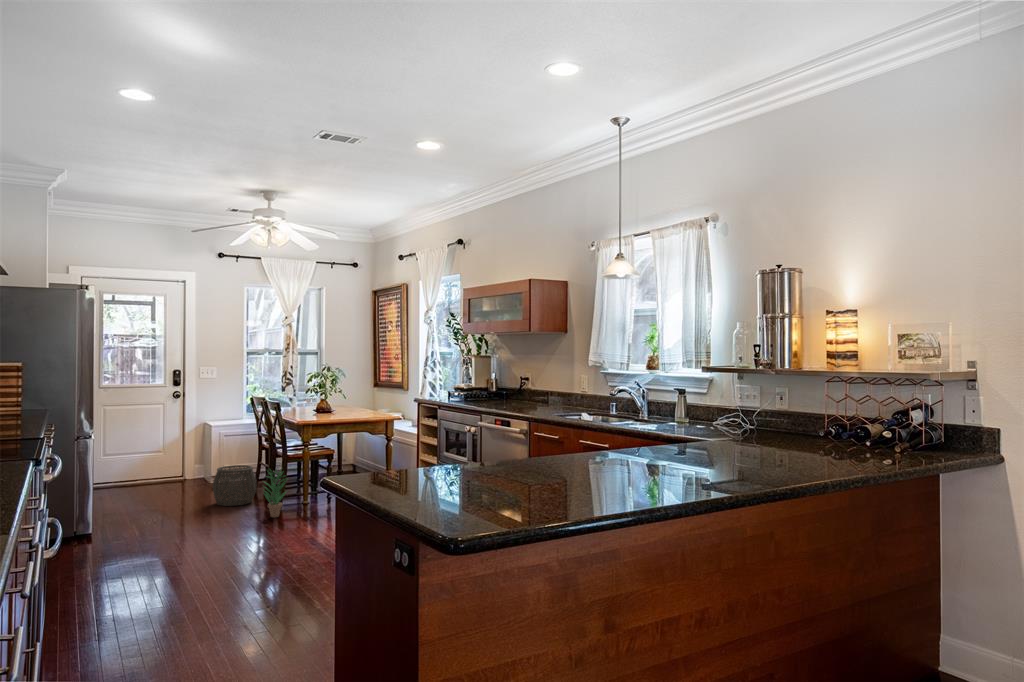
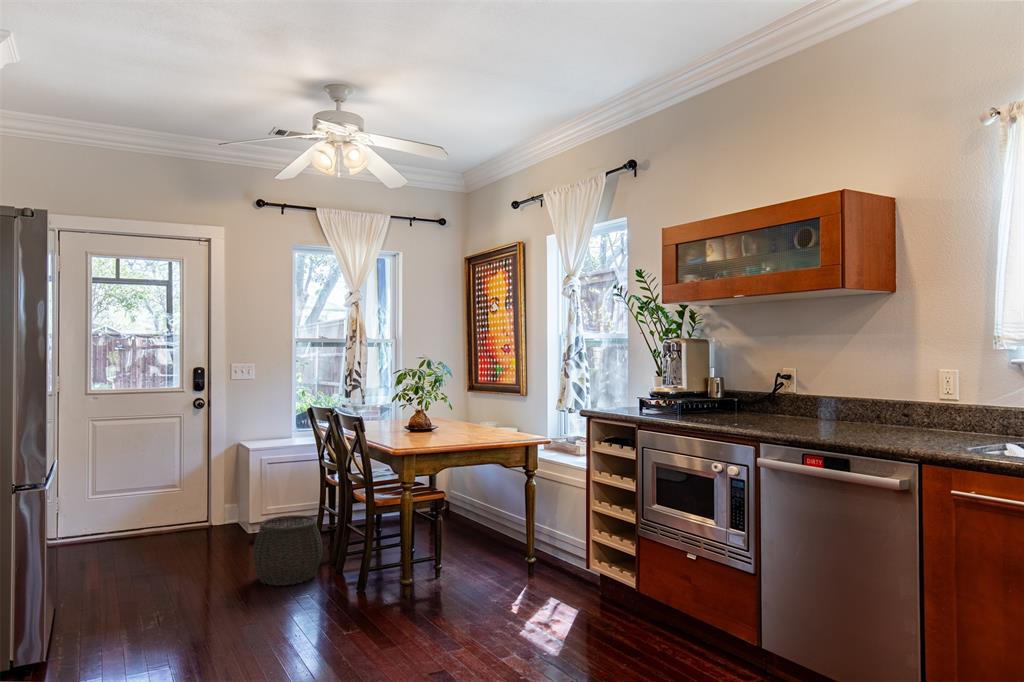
potted plant: present [264,469,286,518] -> none [337,529,384,616]

